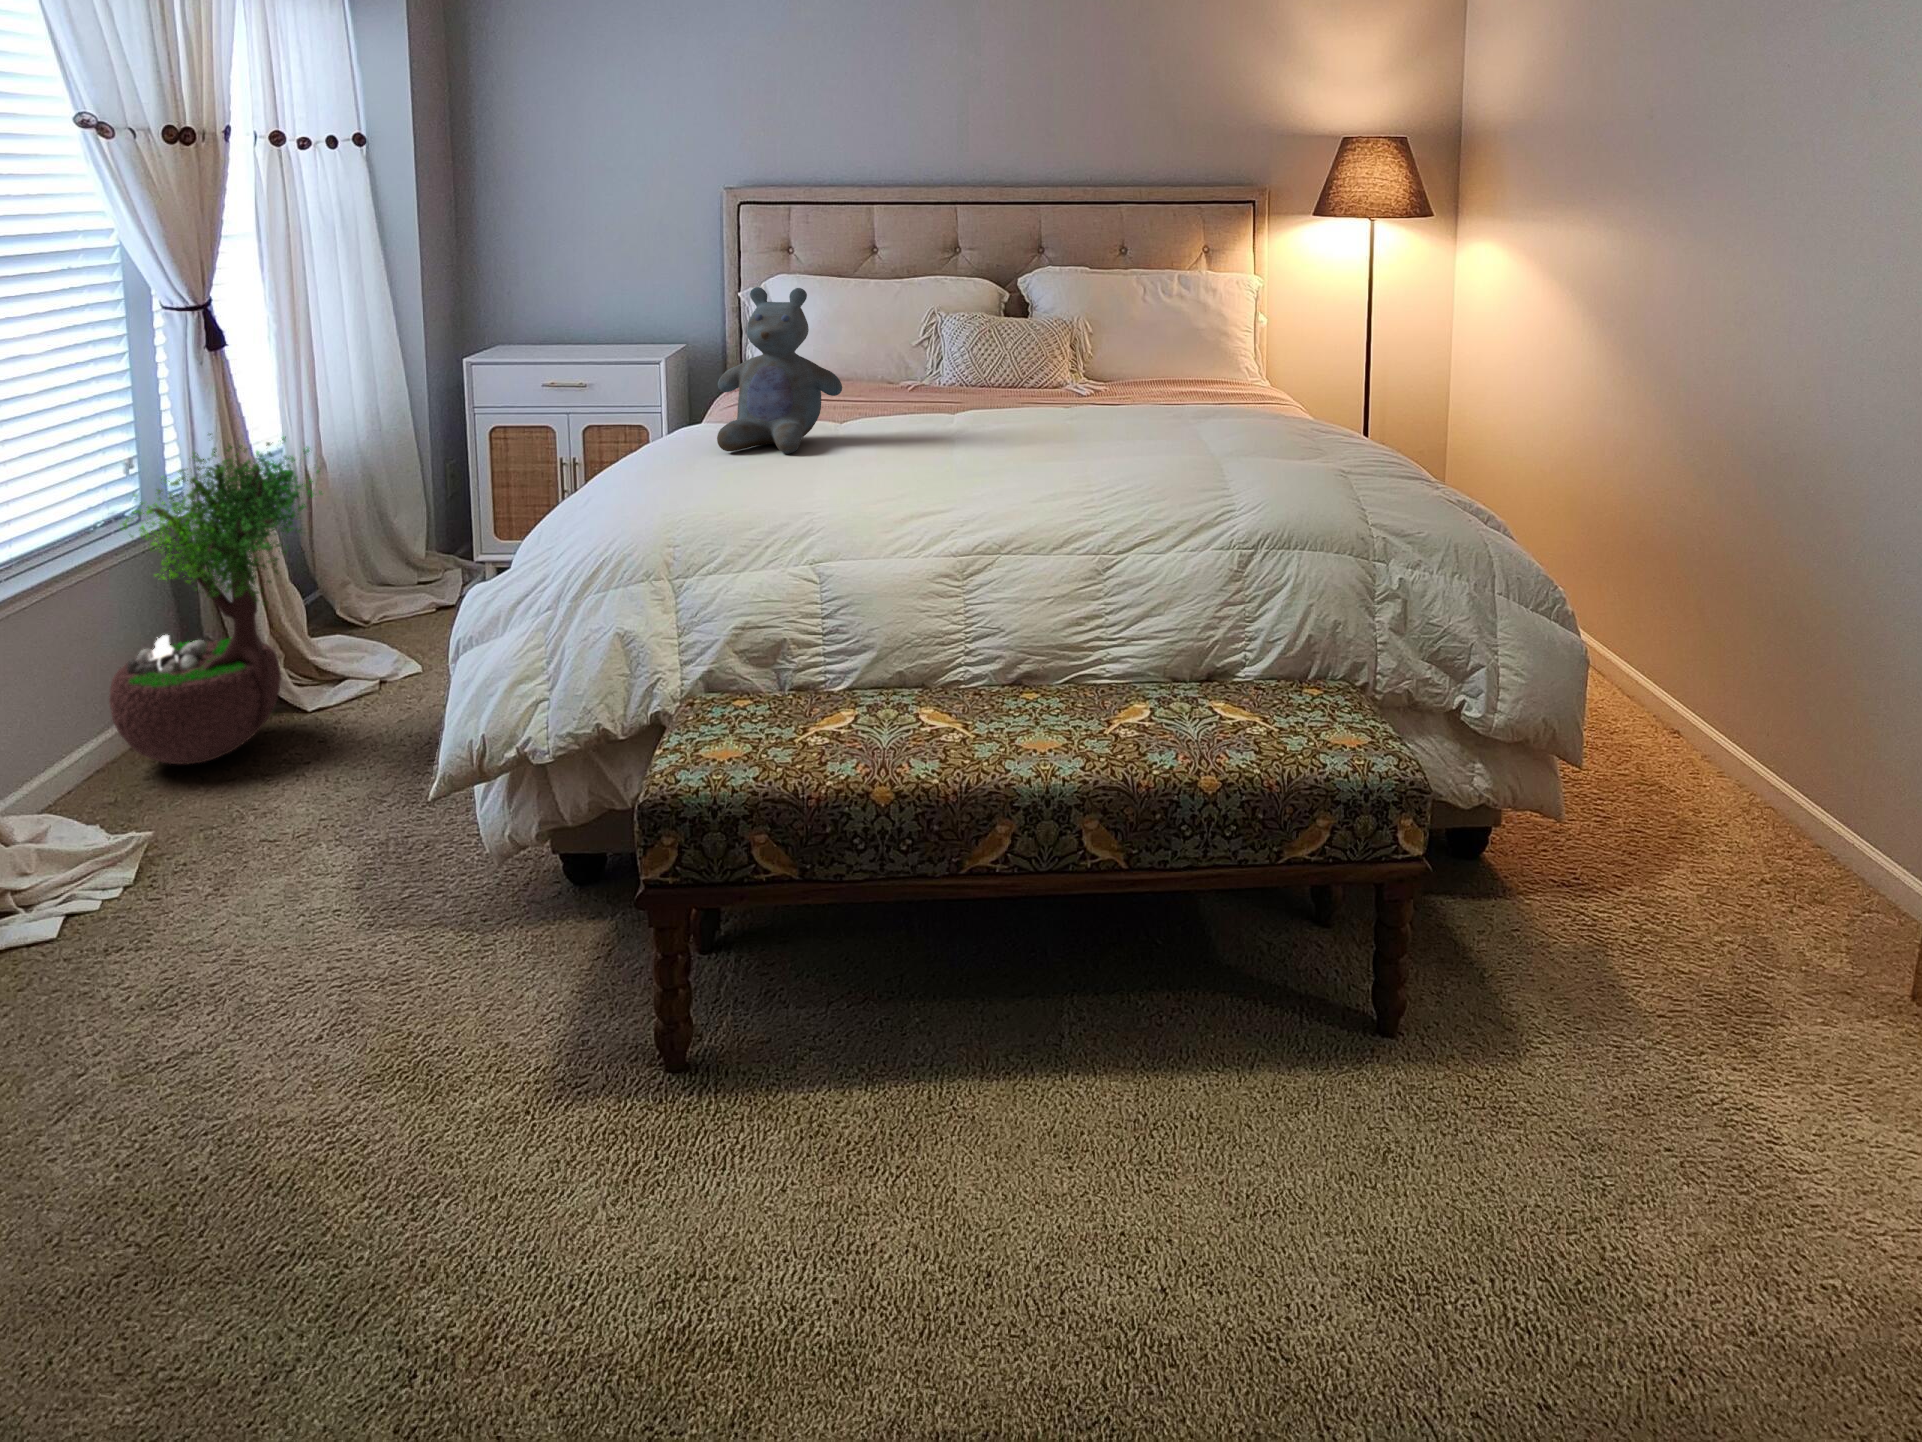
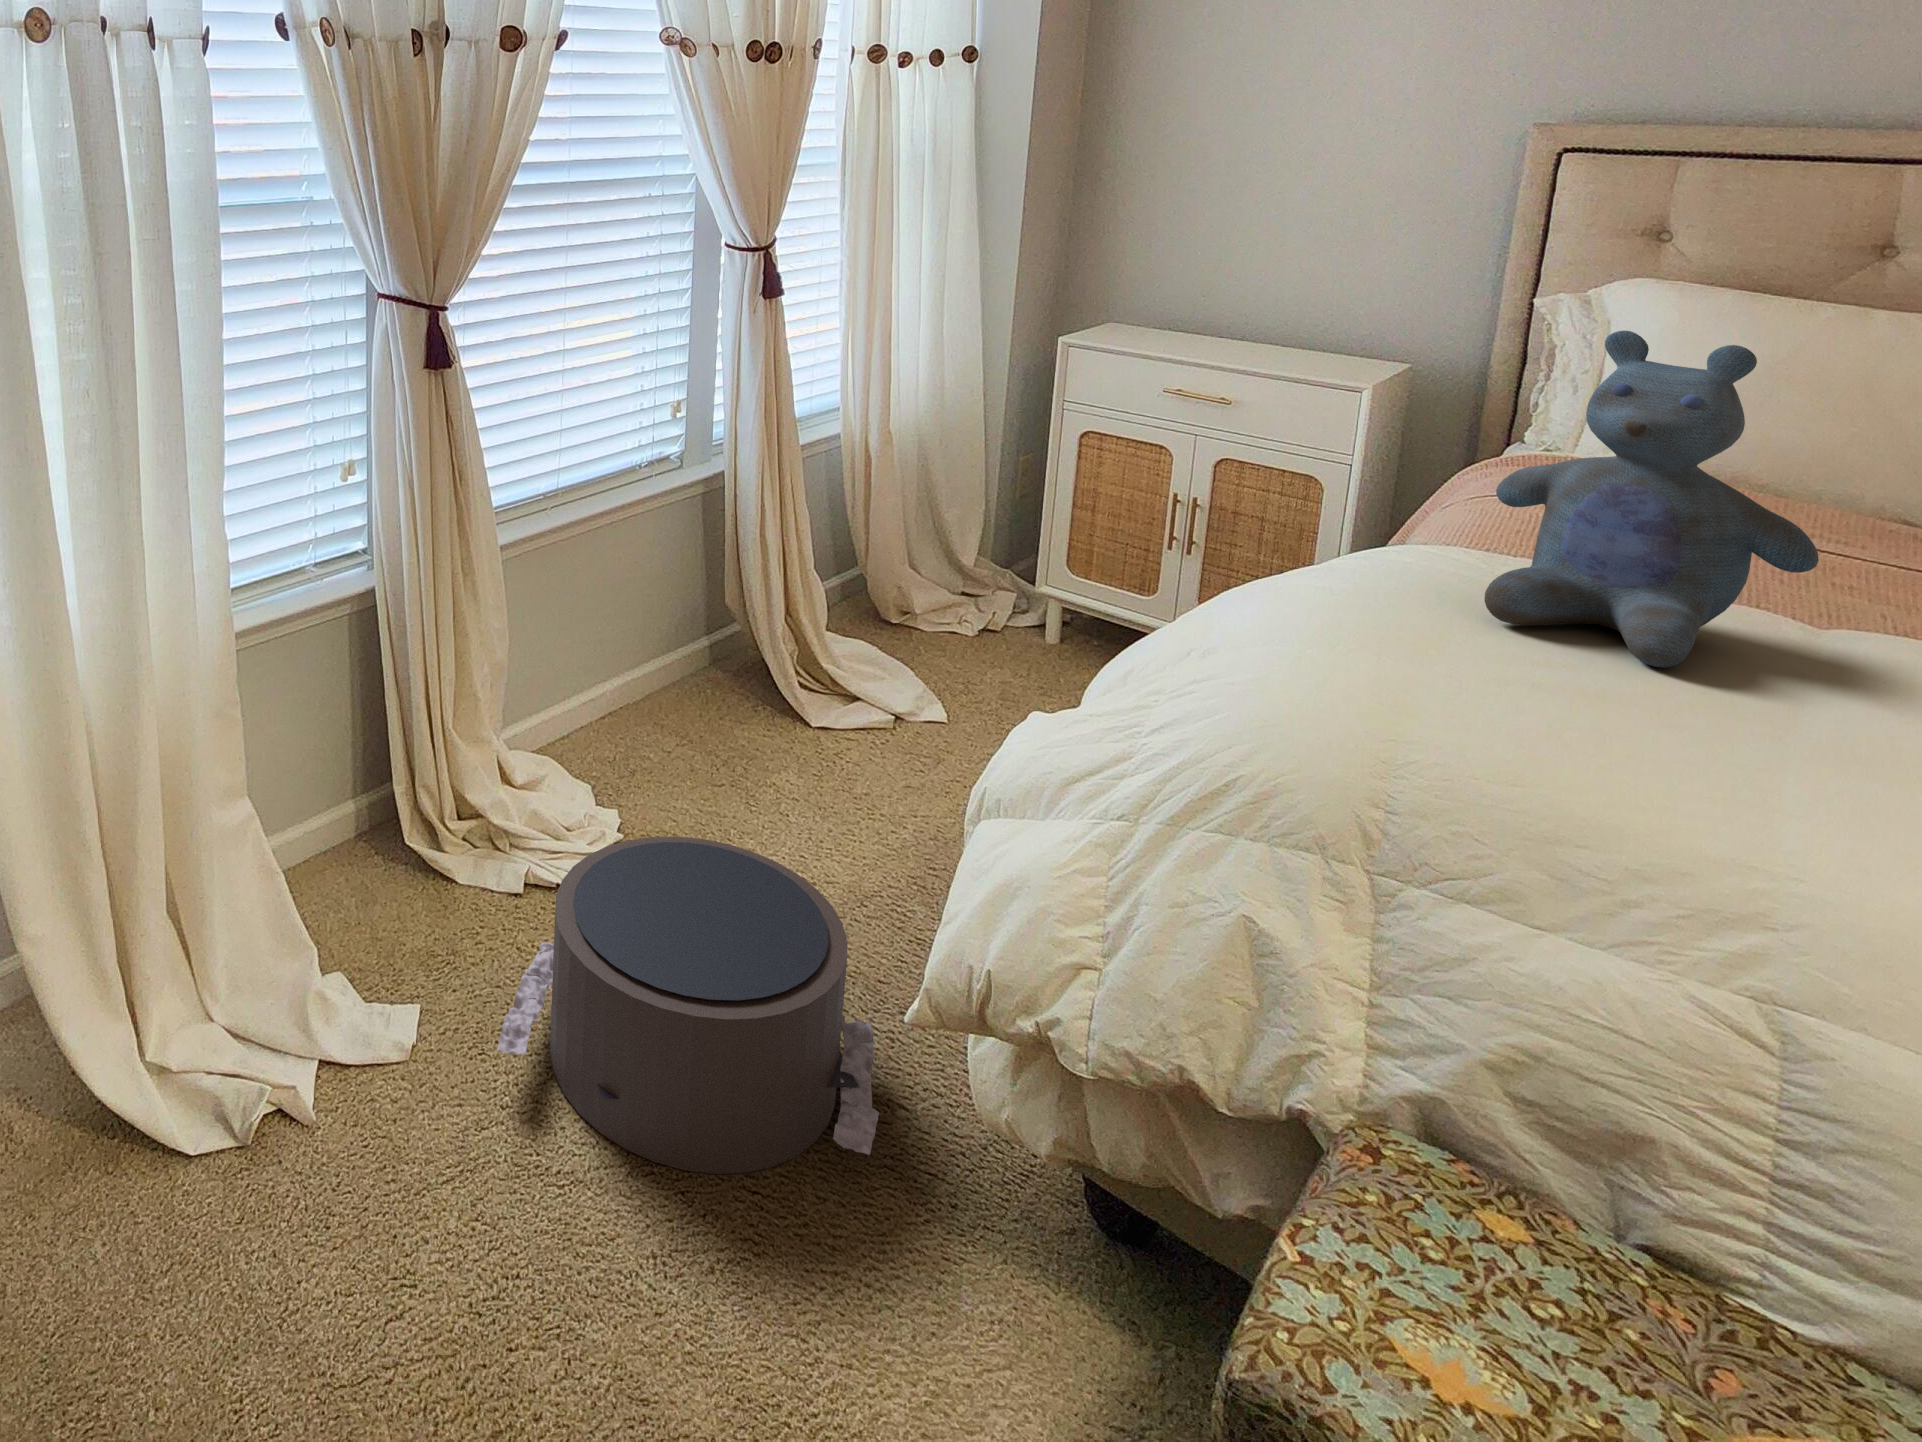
potted tree: present [109,434,319,764] -> none [622,399,859,756]
pouf: none [81,769,424,1015] -> present [497,836,879,1174]

